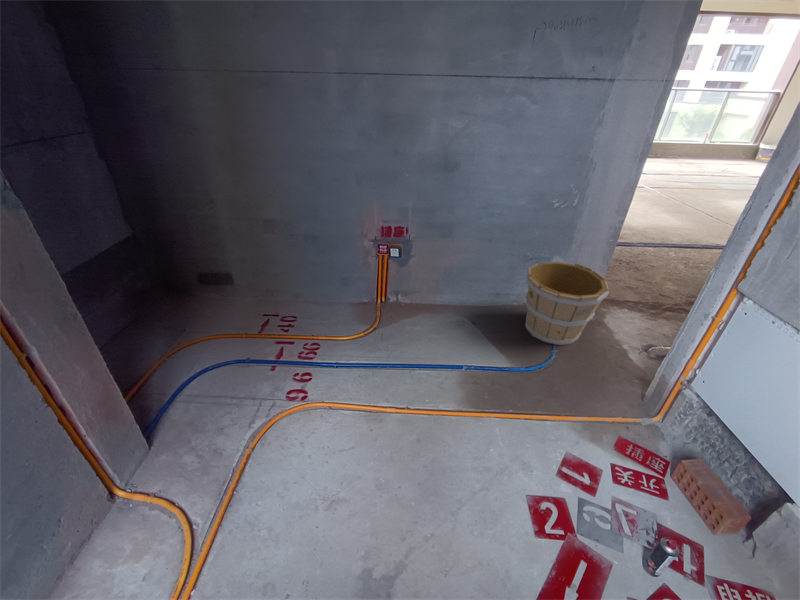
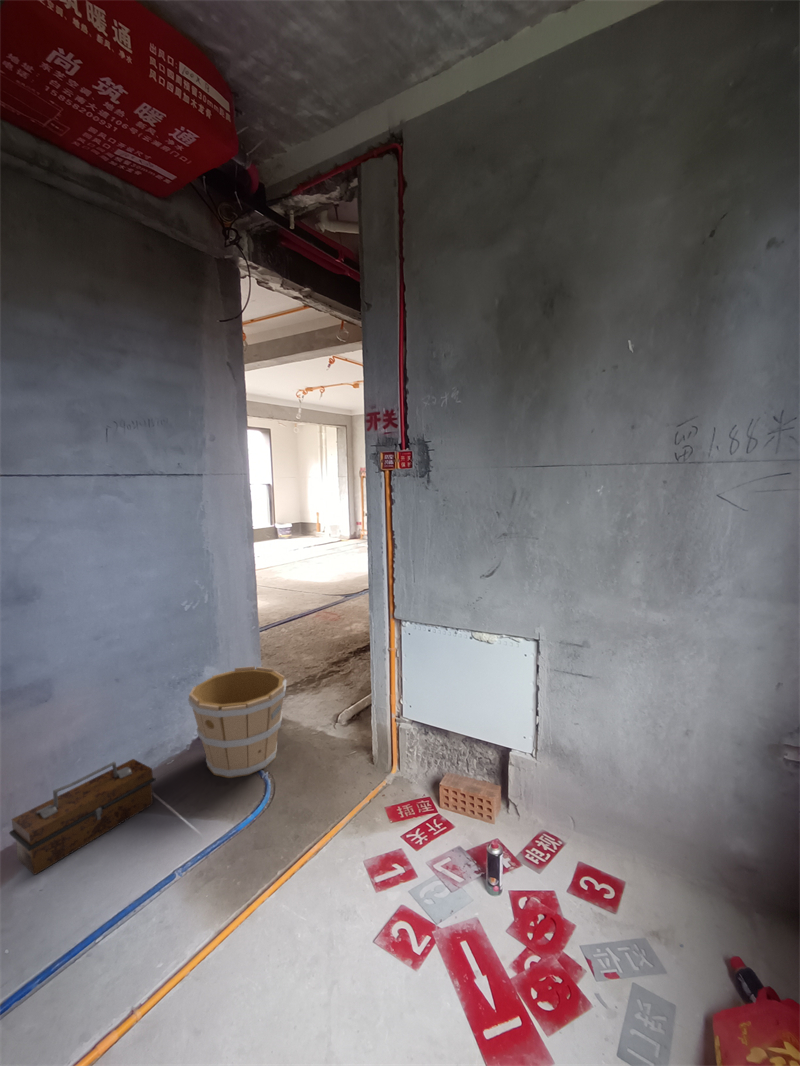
toolbox: none [415,285,488,322] -> present [9,759,156,874]

